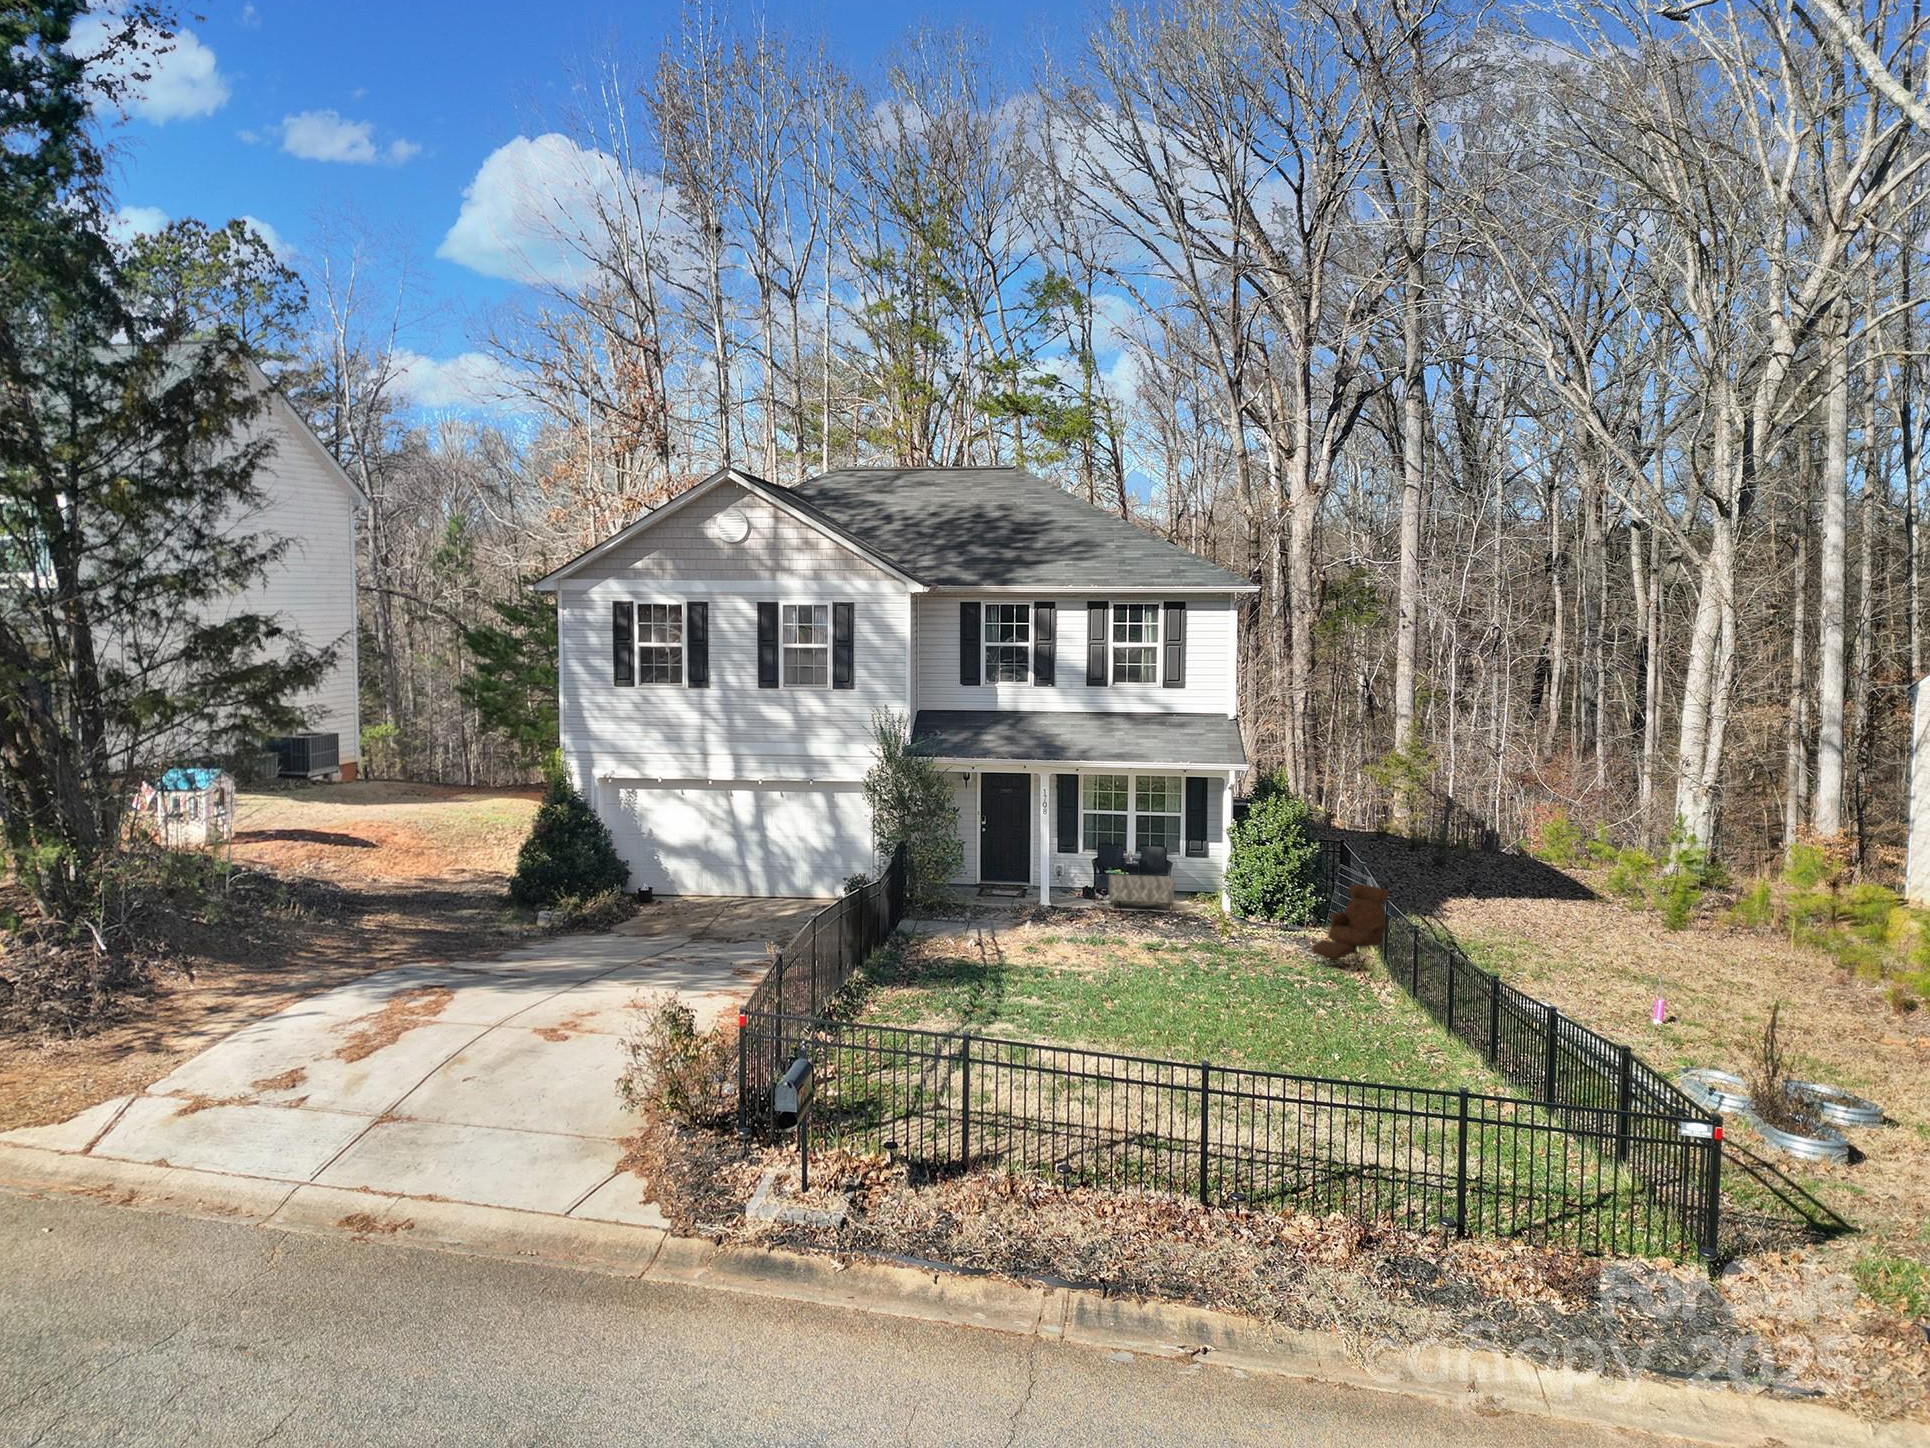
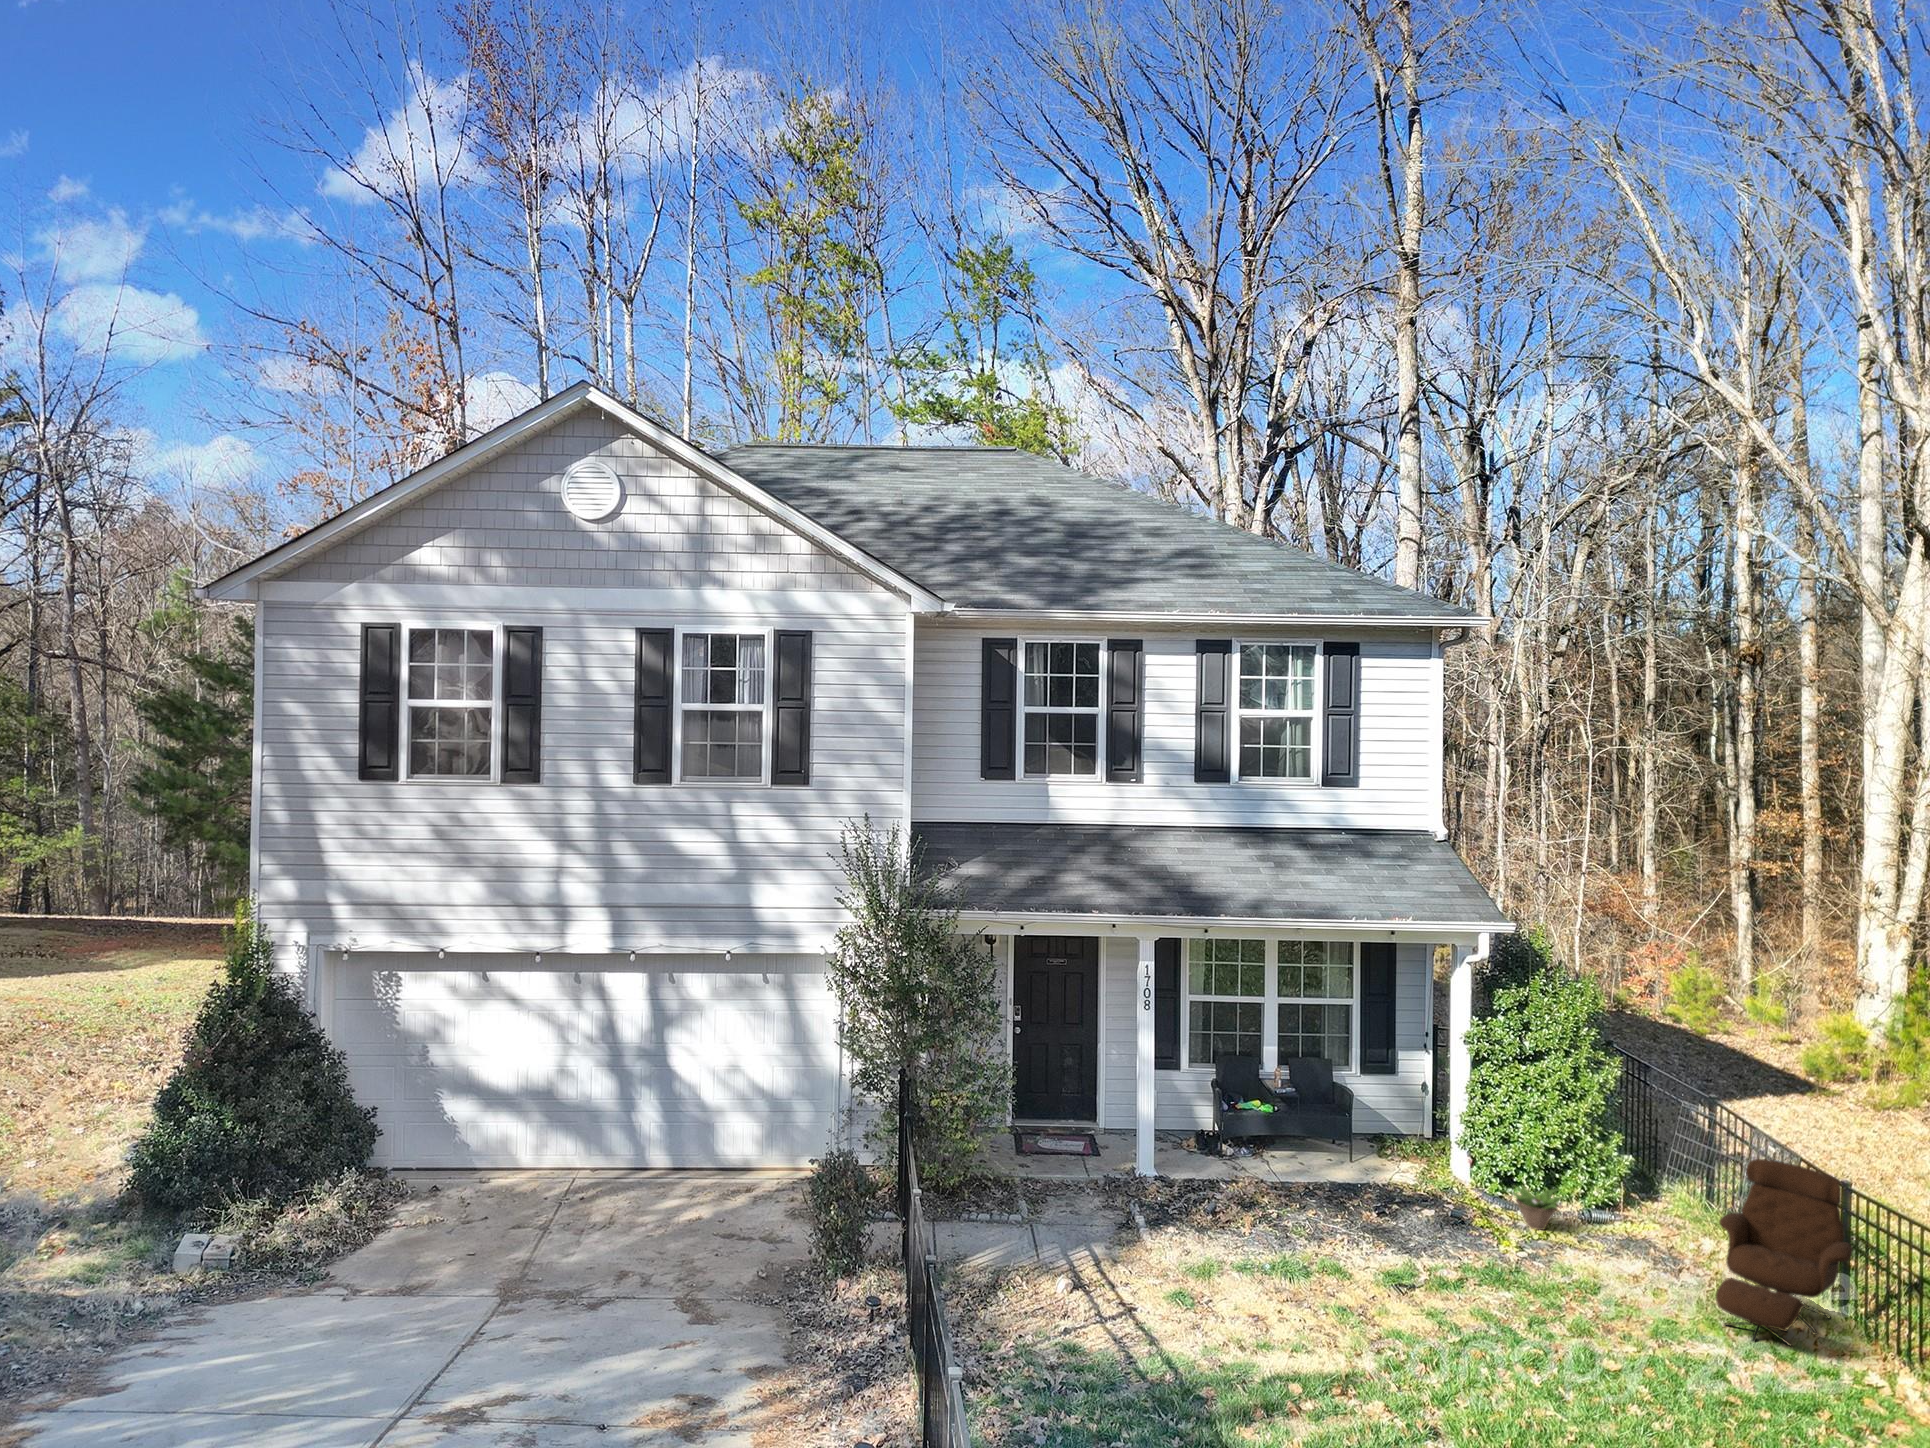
bench: present [1109,875,1175,911] -> none [1240,1109,1364,1179]
decorative plant: none [1236,909,1275,931] -> present [1507,1186,1568,1230]

